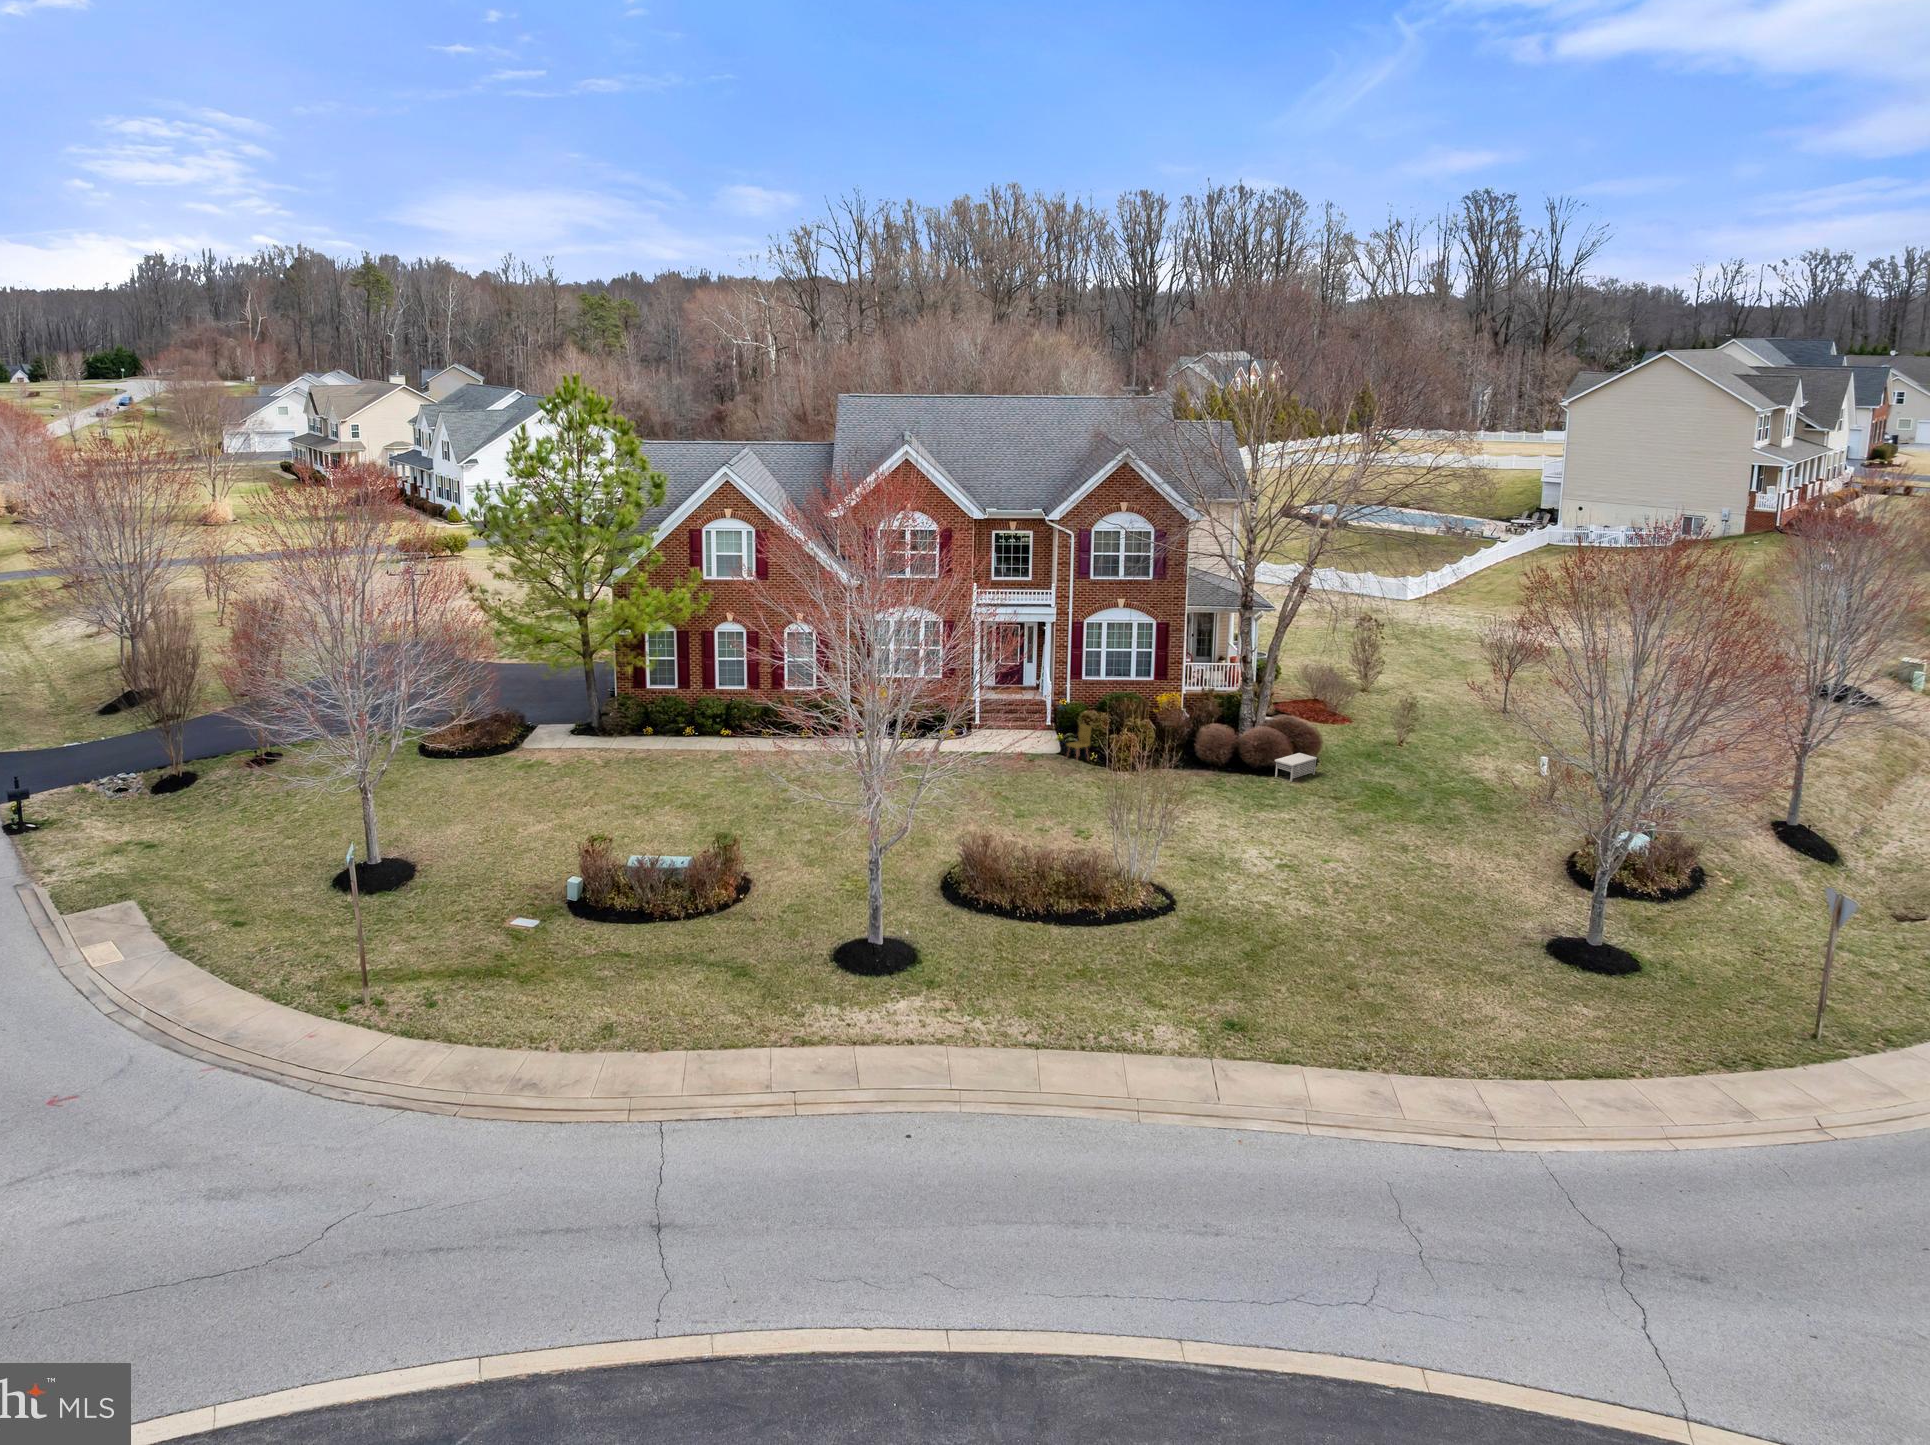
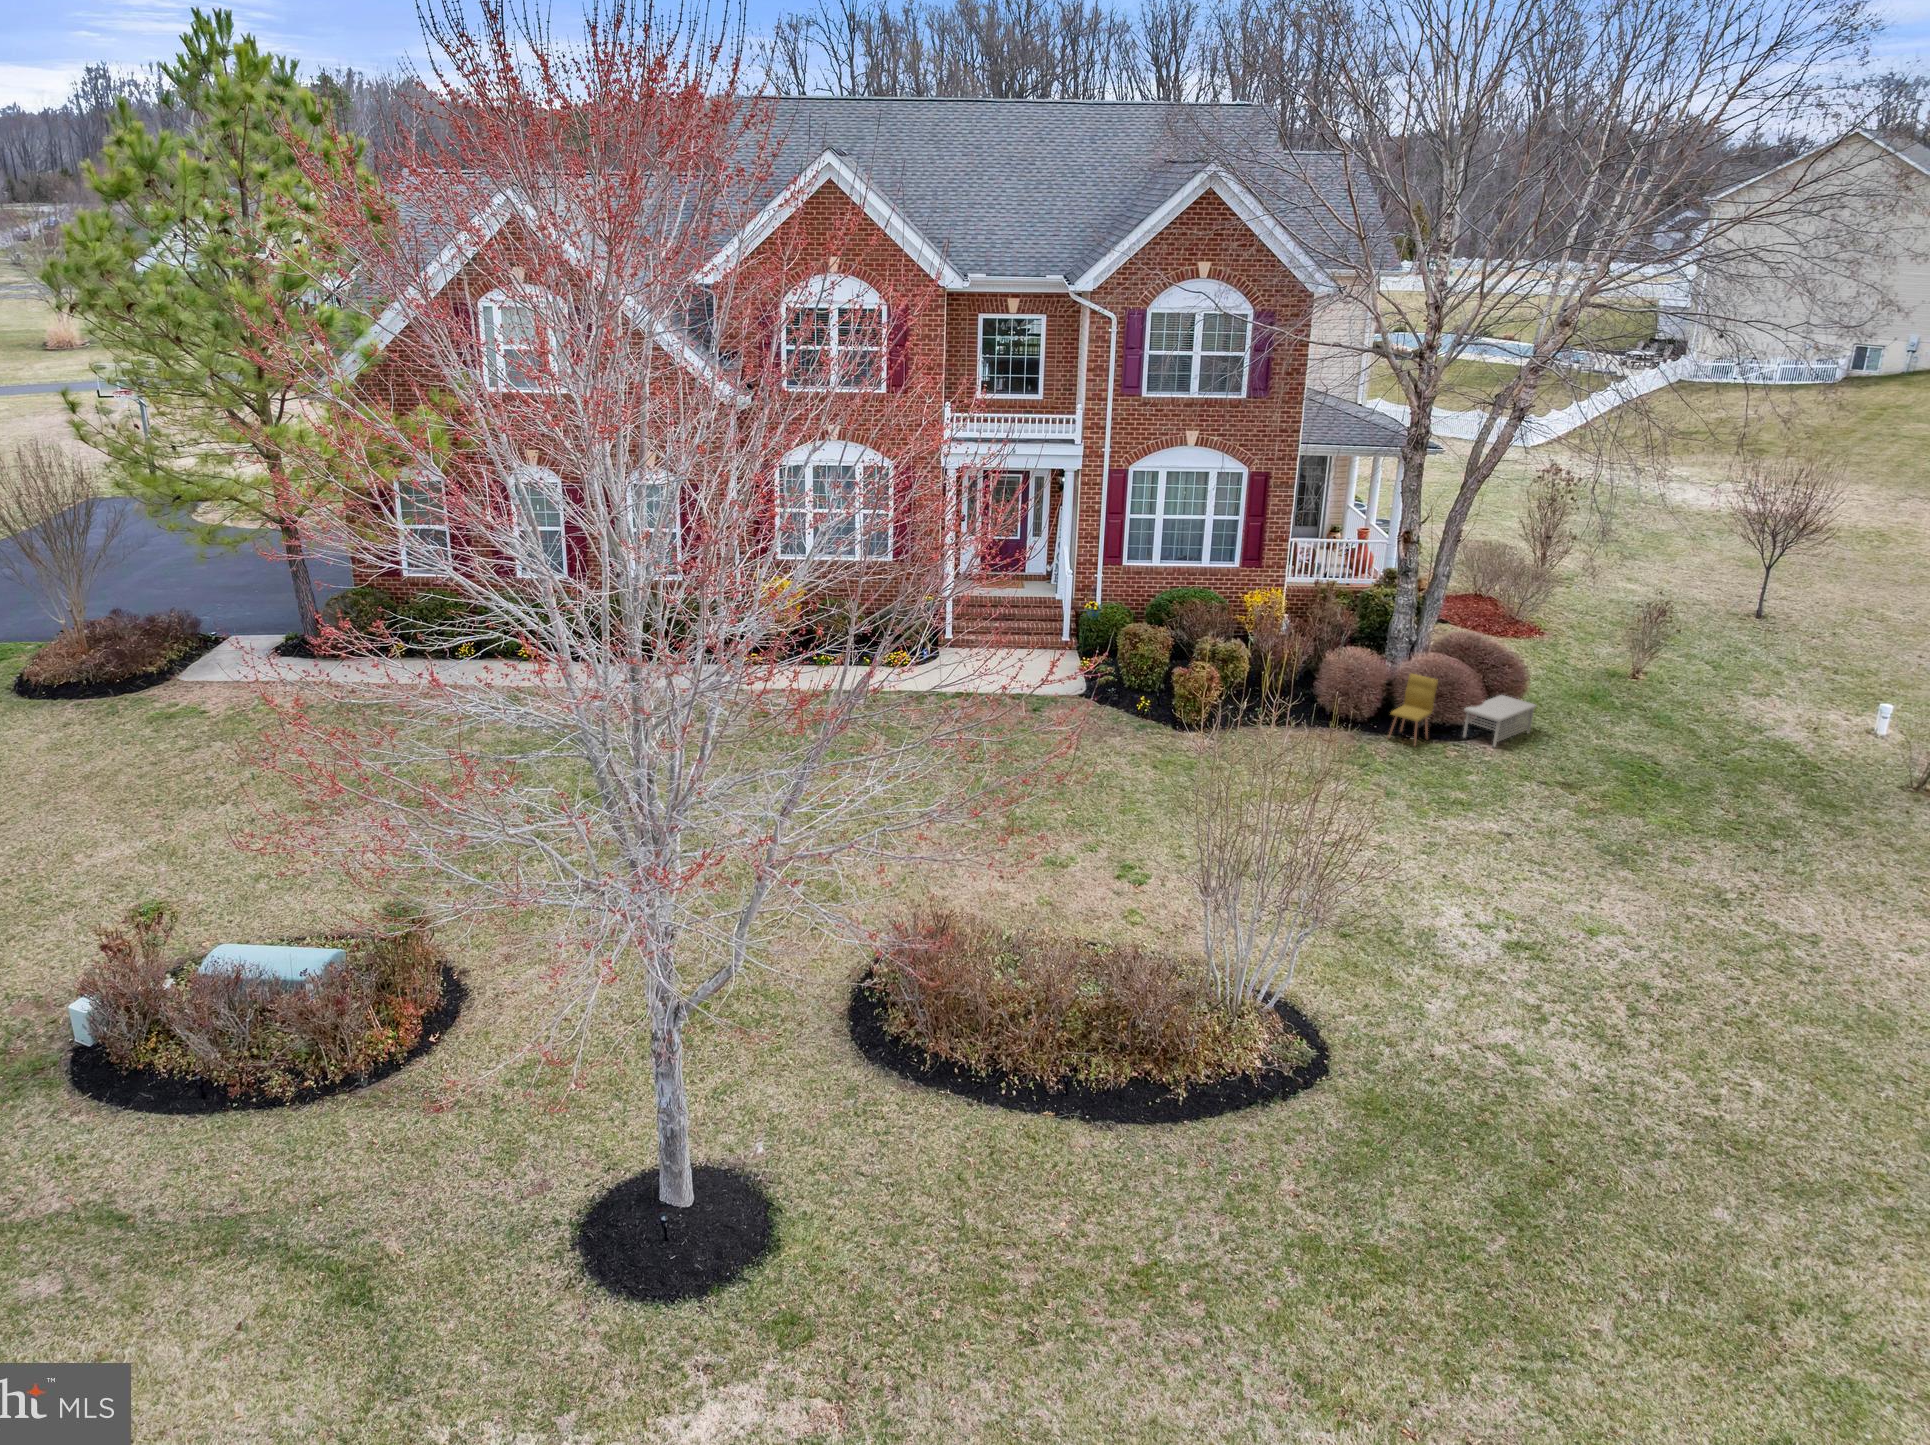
chair: present [1067,724,1091,756] -> present [1388,674,1438,746]

